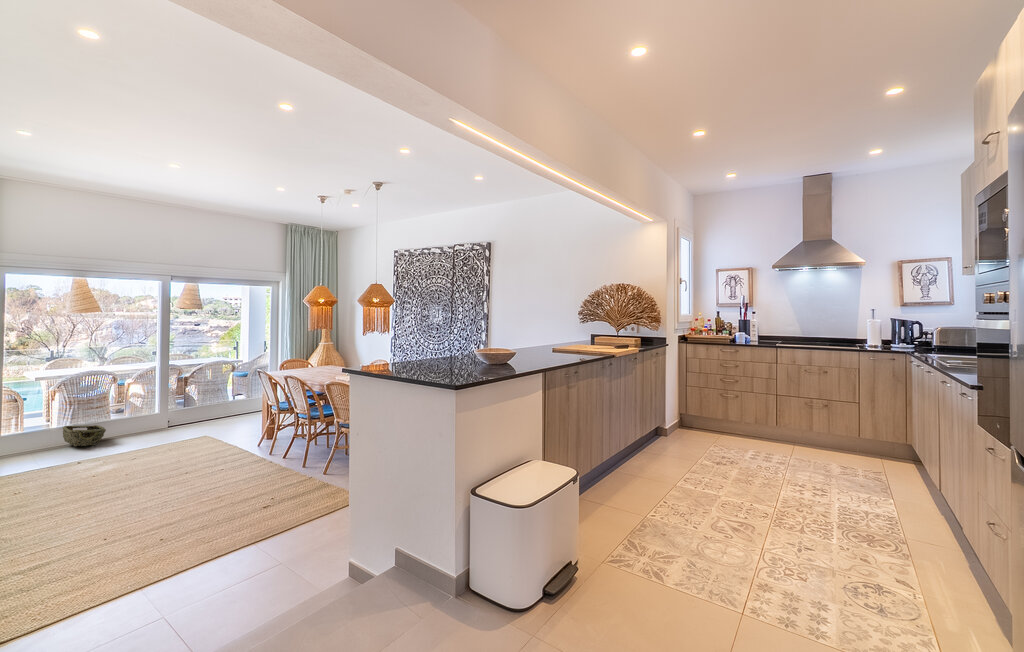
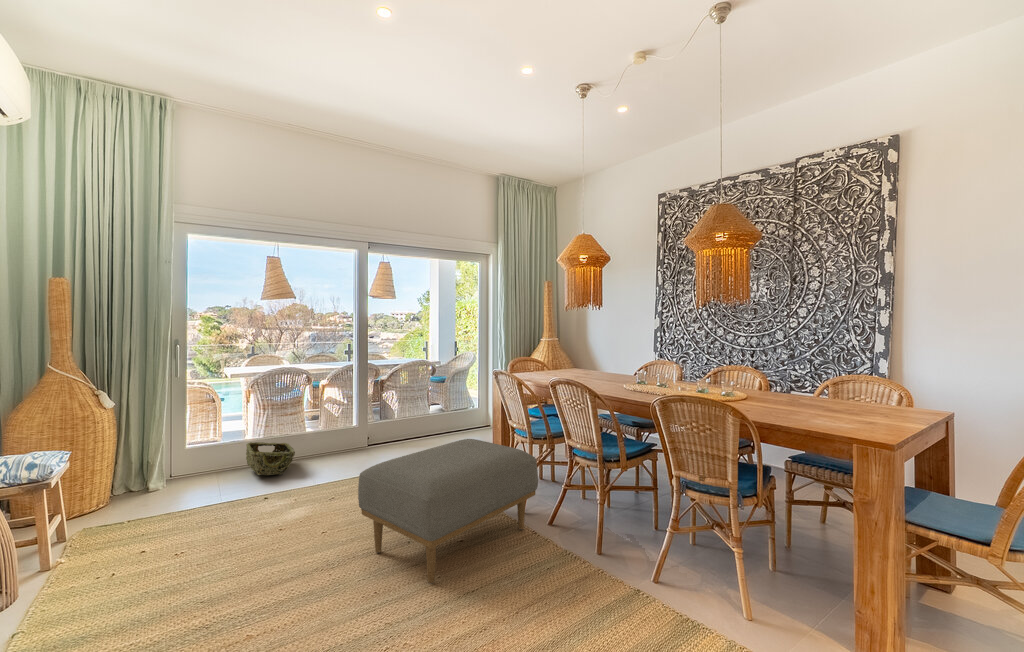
ottoman: none [151,410,268,477] -> present [358,439,538,584]

